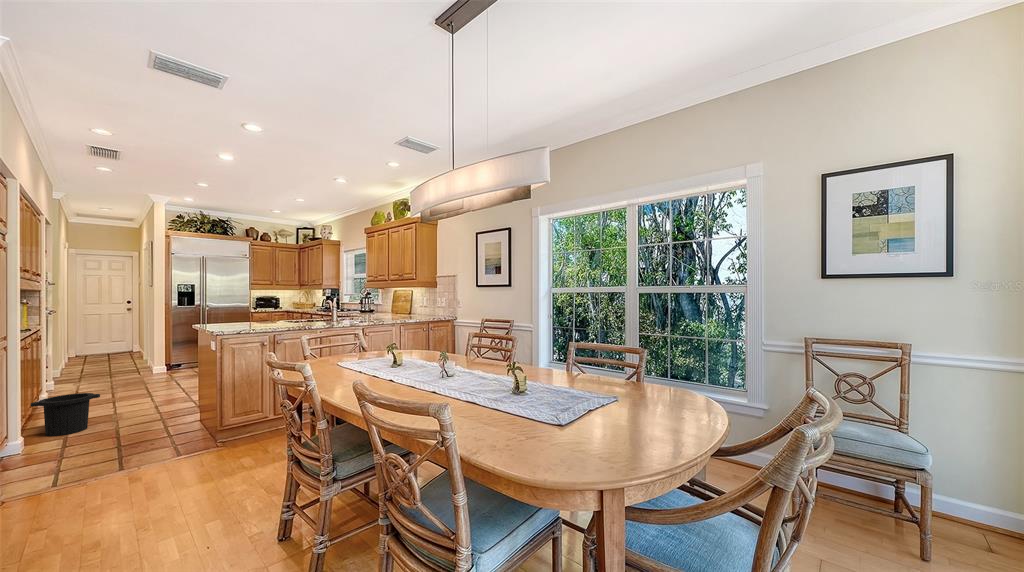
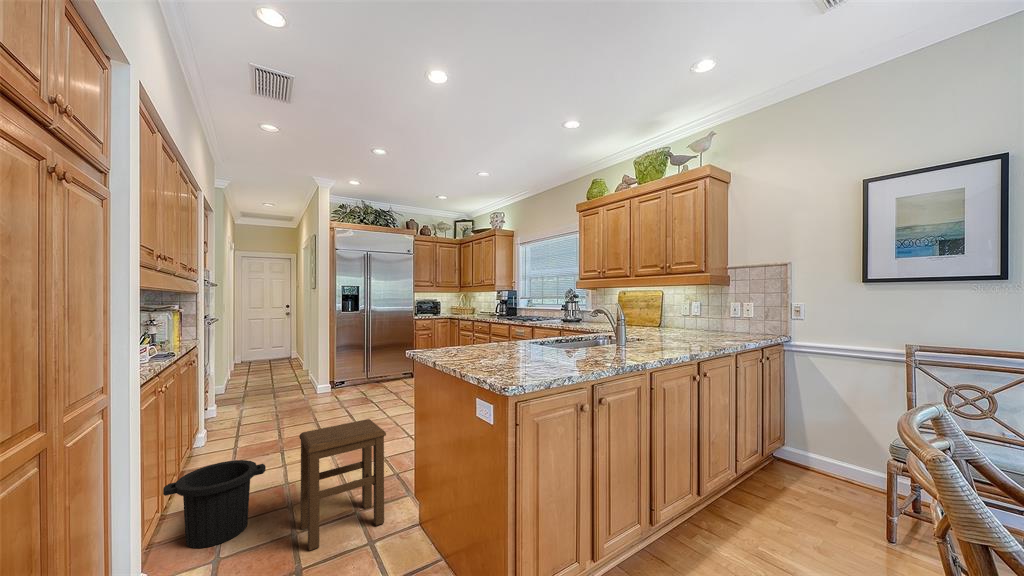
stool: none [123,367,181,432] -> present [299,419,386,551]

